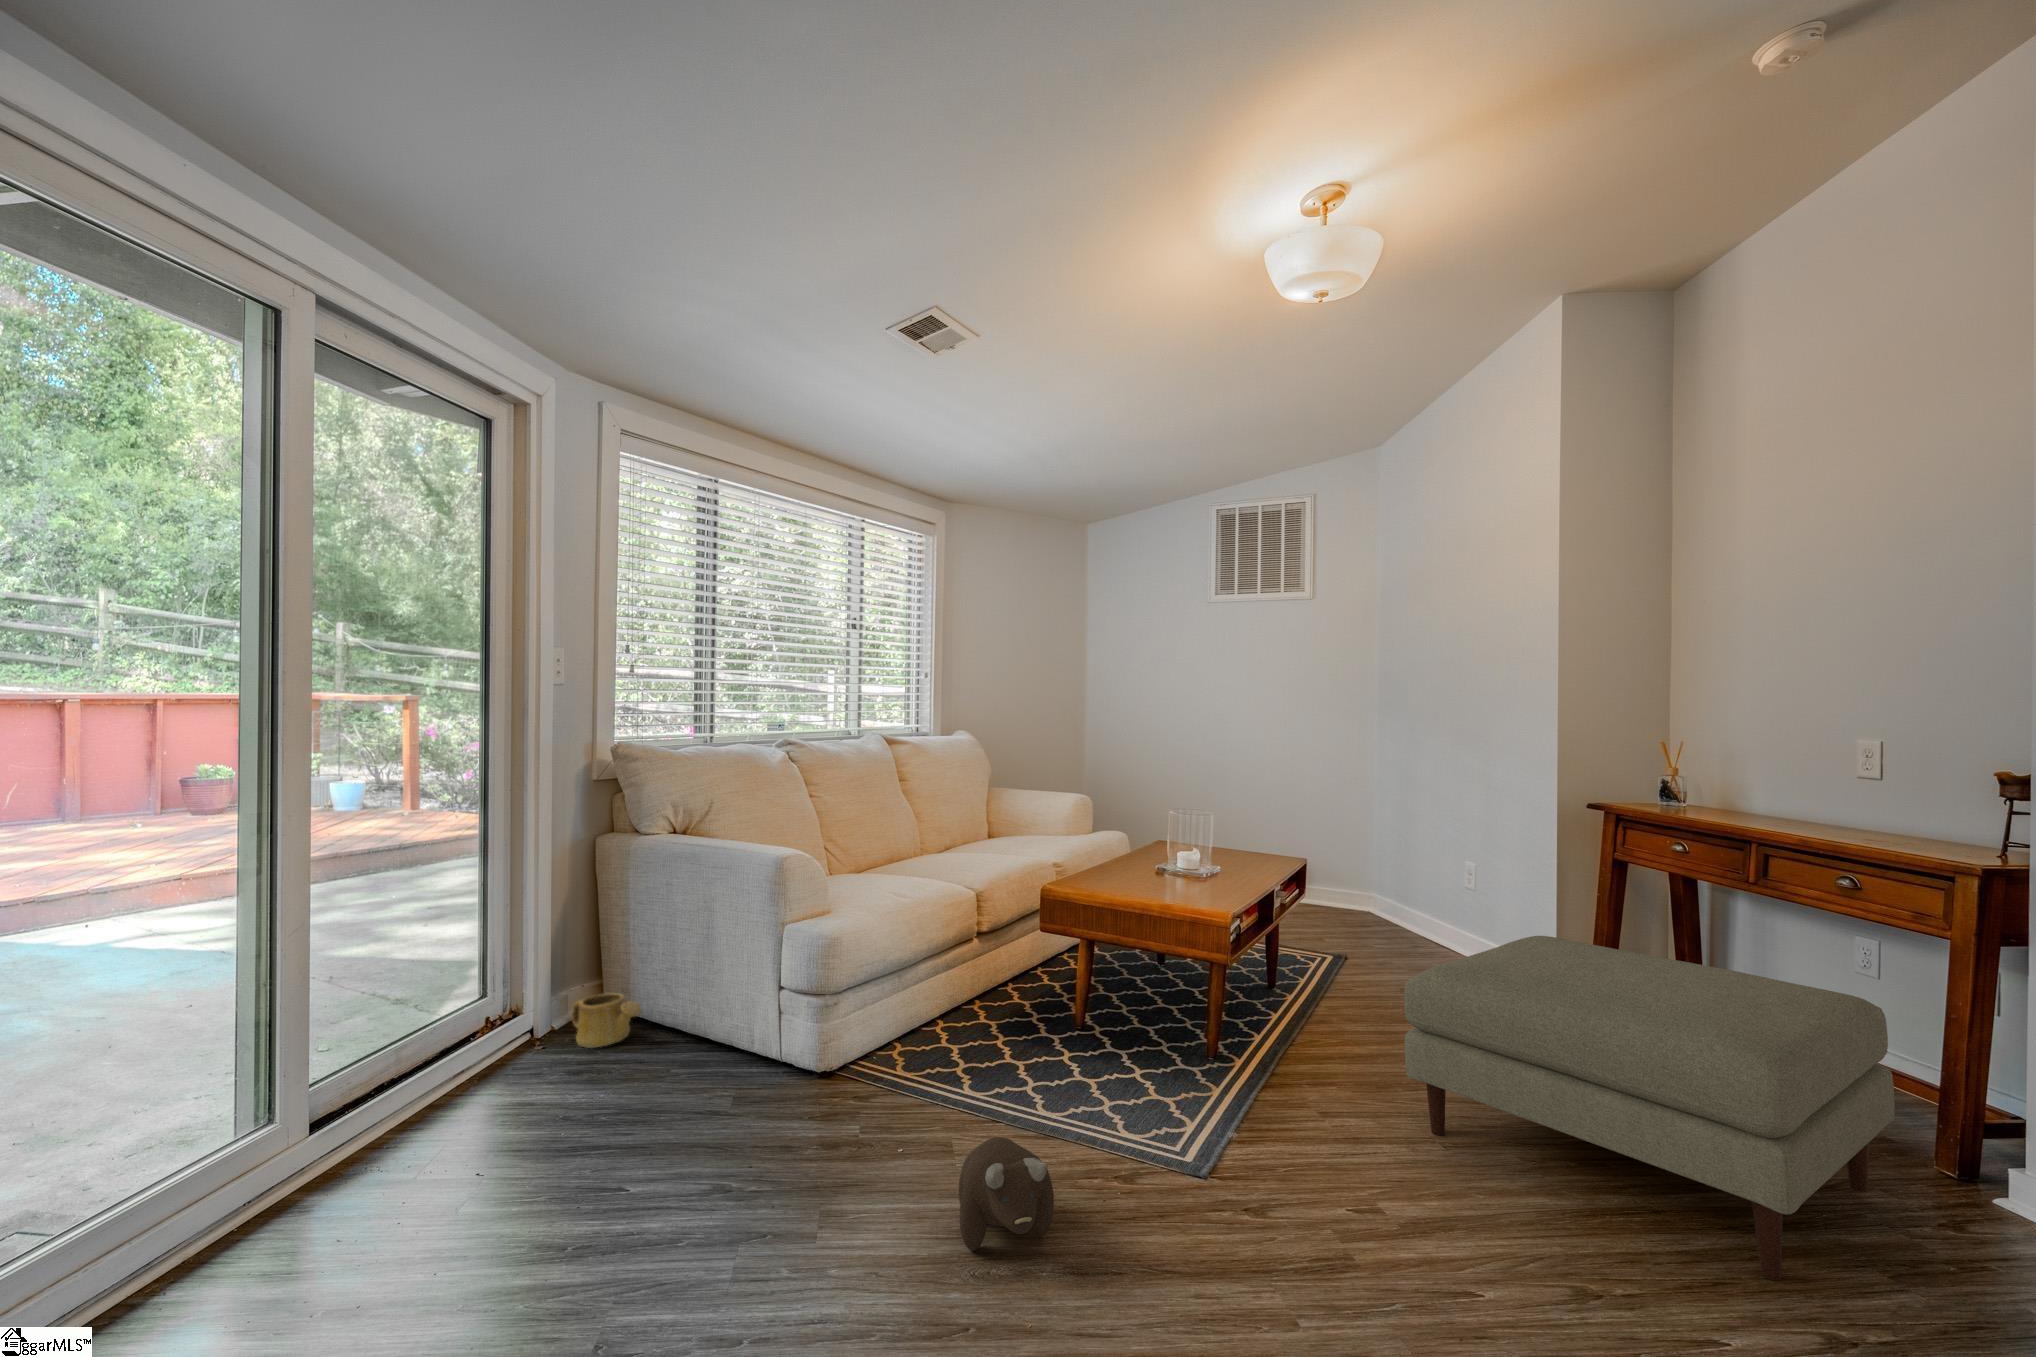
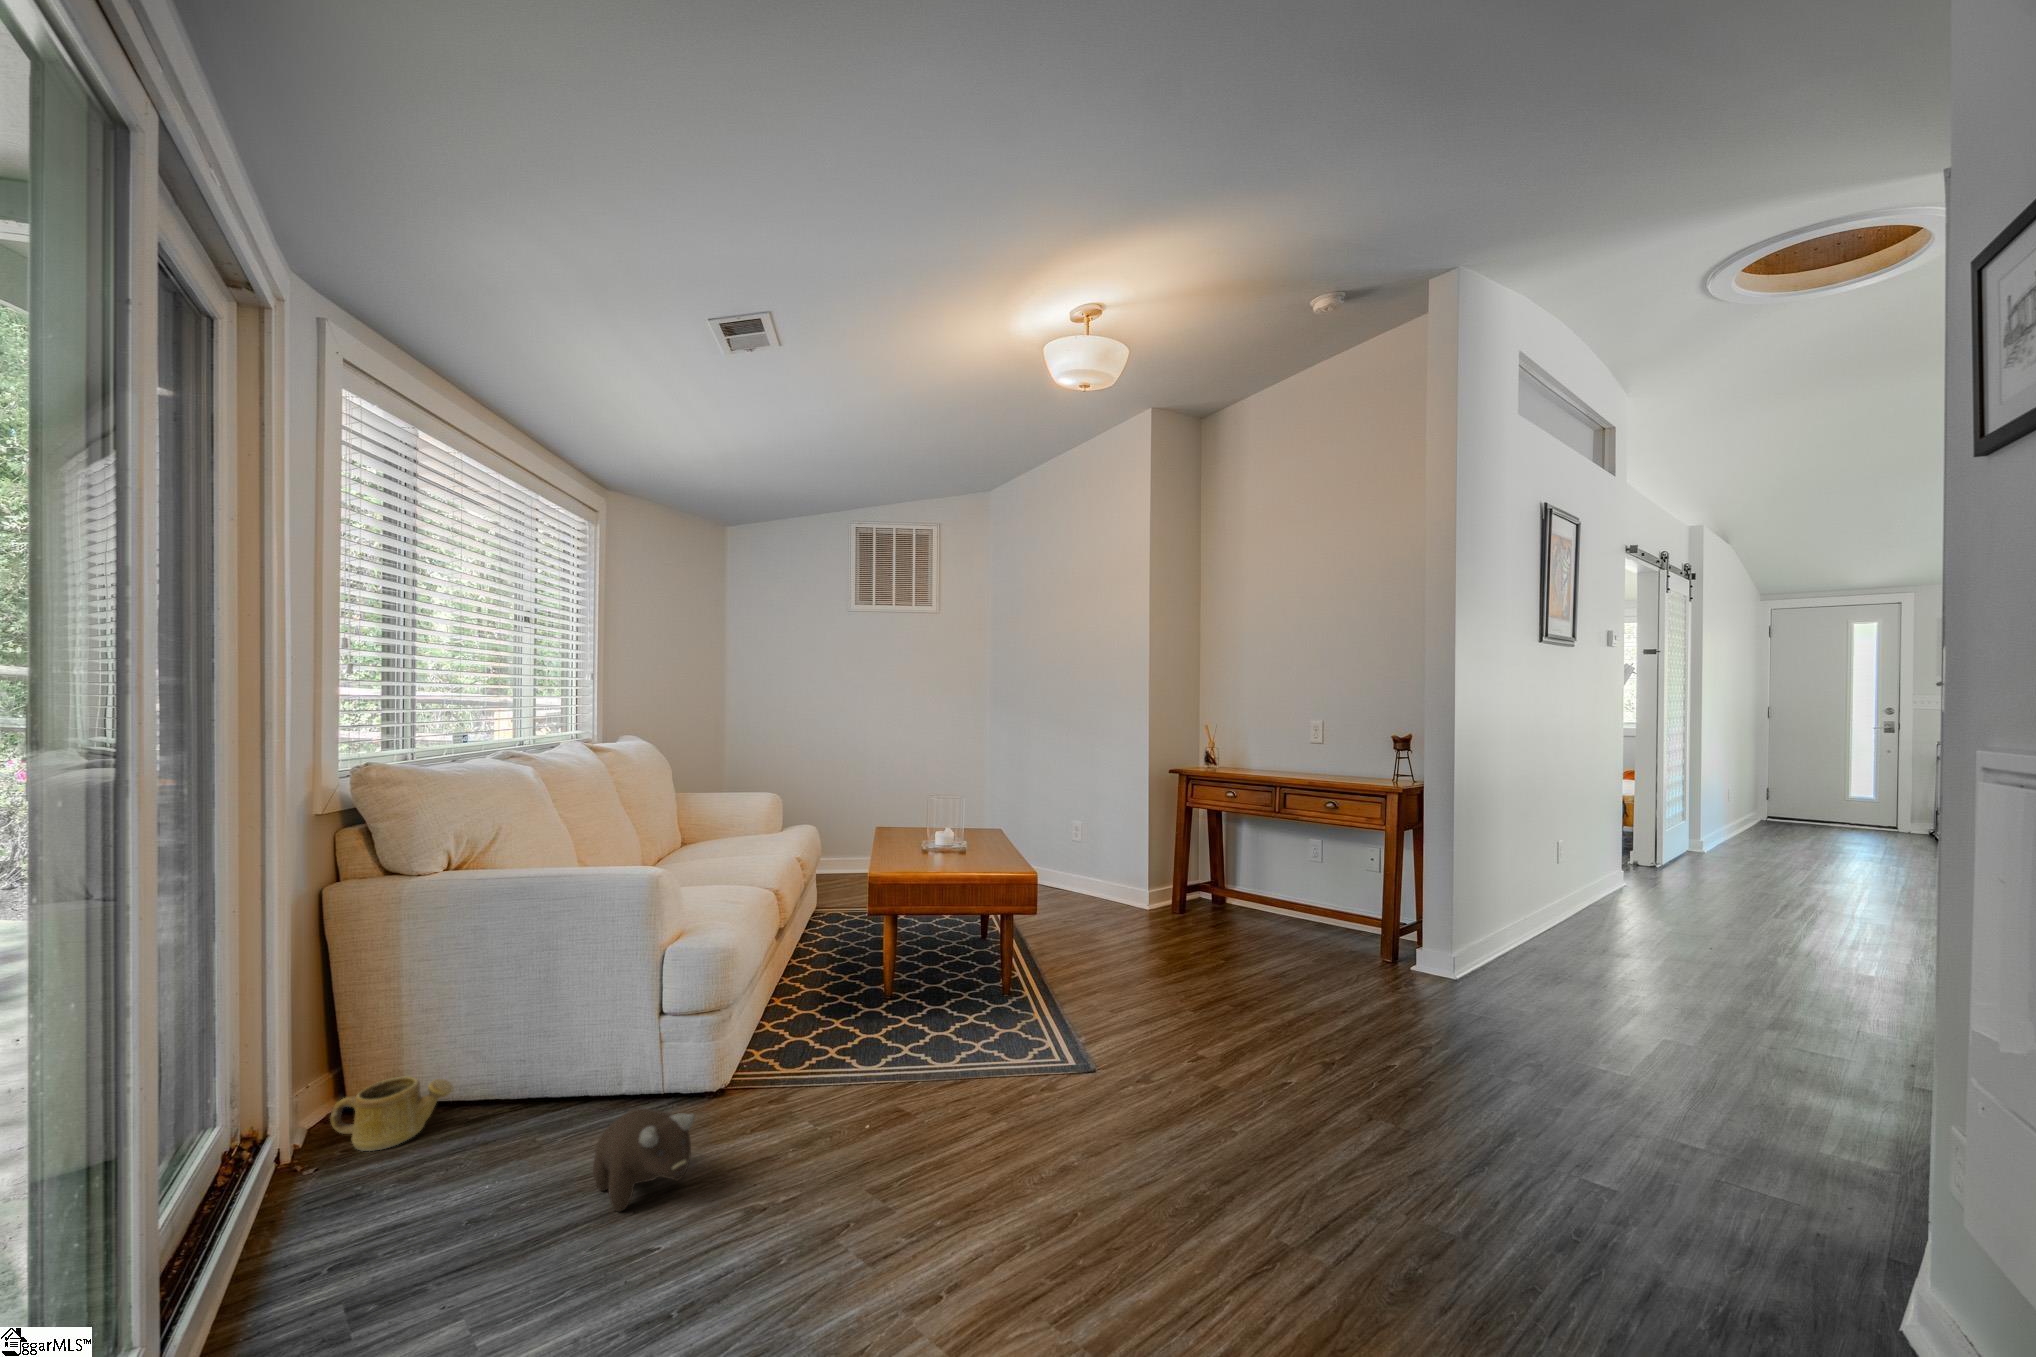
ottoman: present [1404,936,1895,1281] -> none [1164,861,1393,1027]
plush toy: present [959,1137,1054,1250] -> present [593,1108,695,1212]

